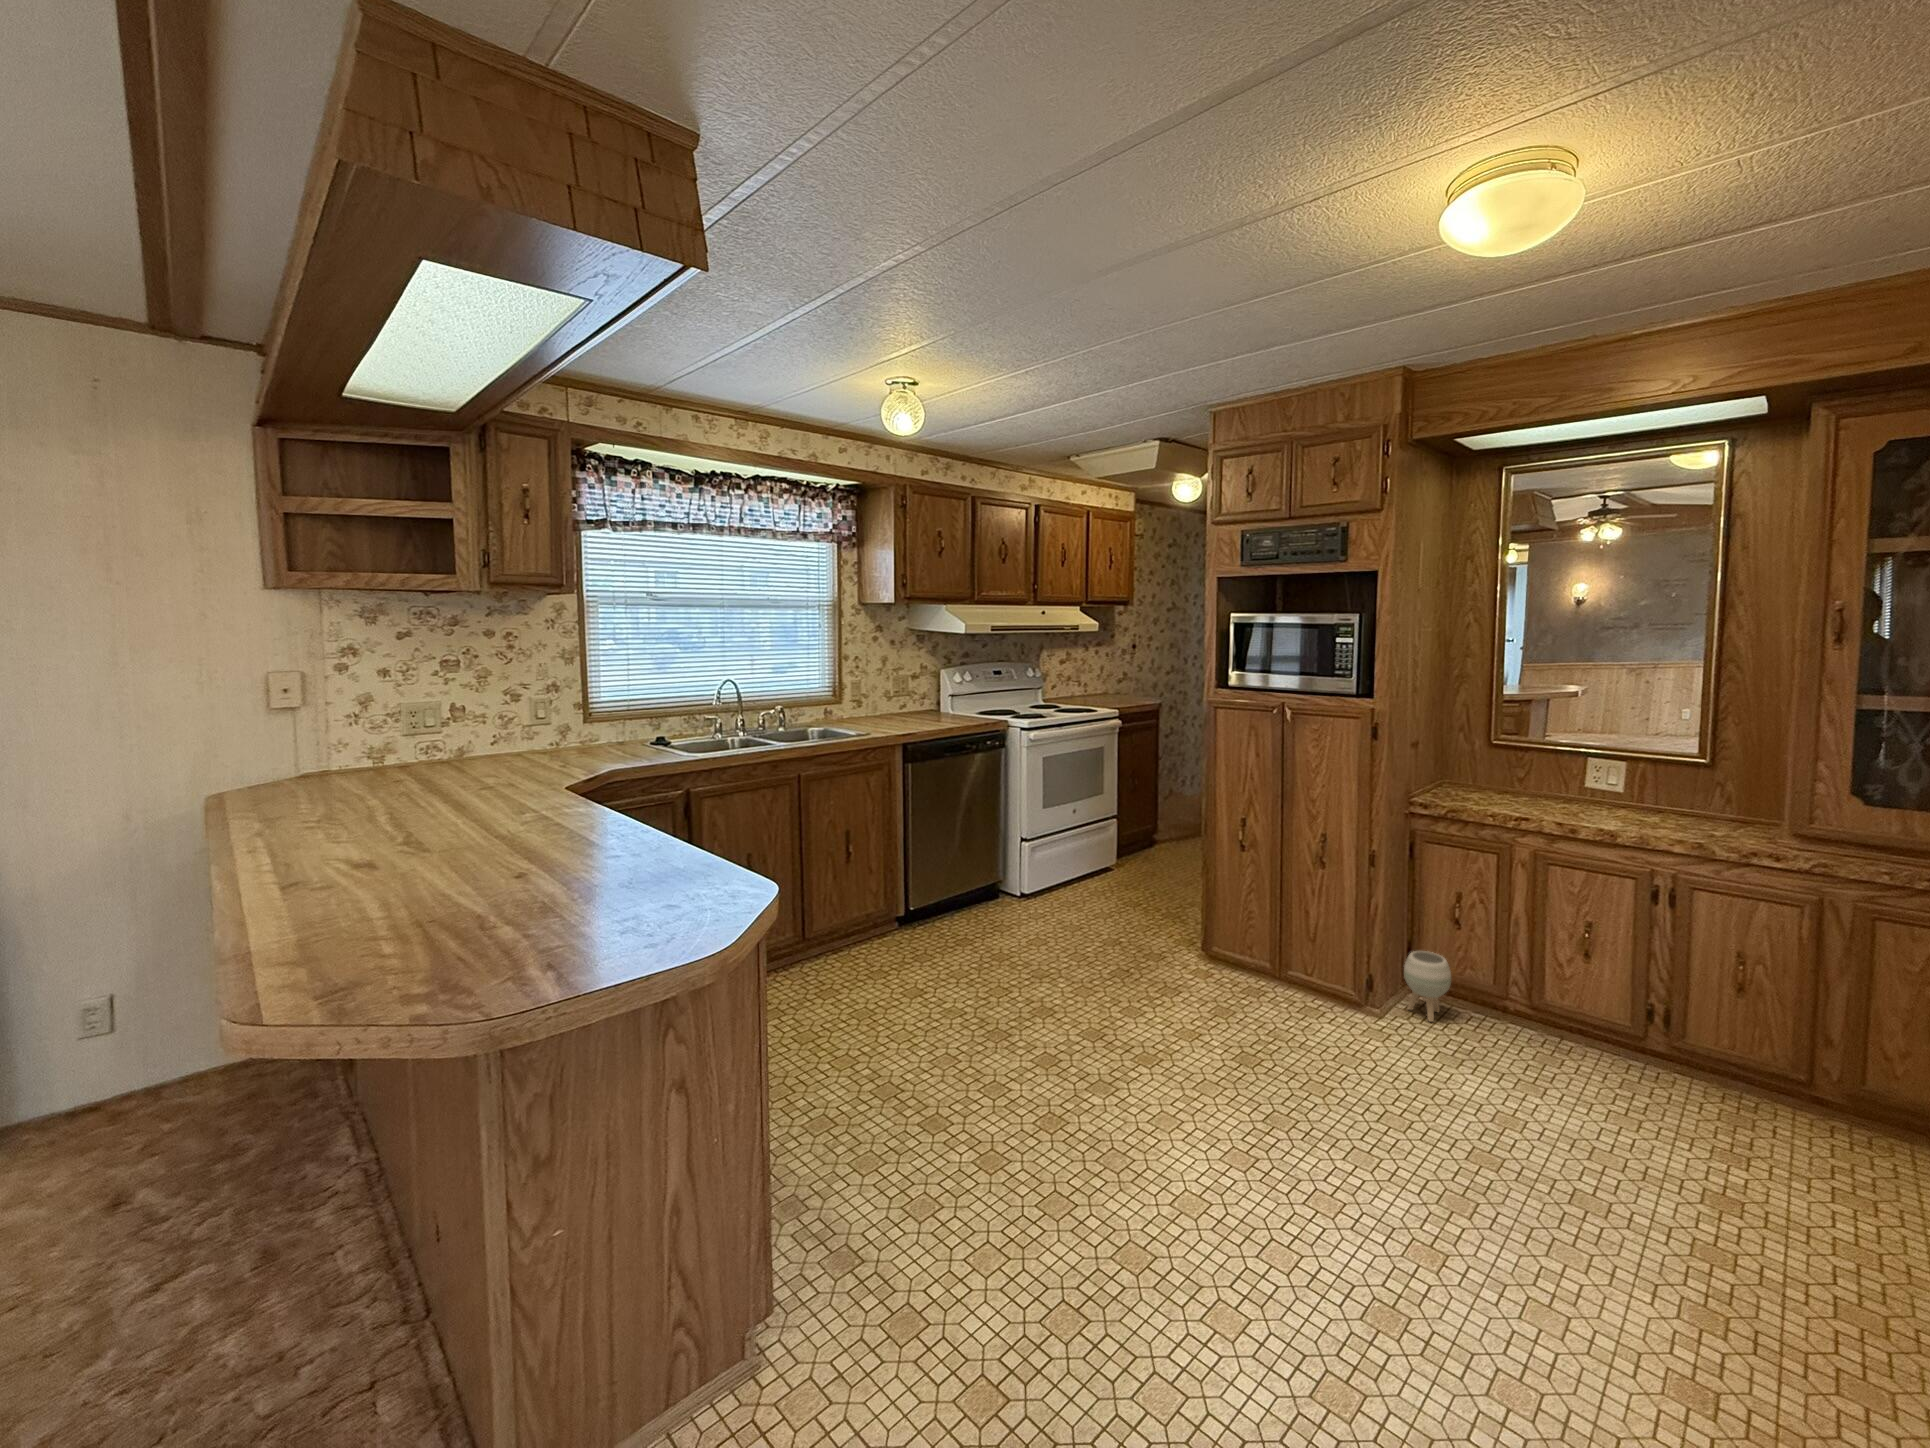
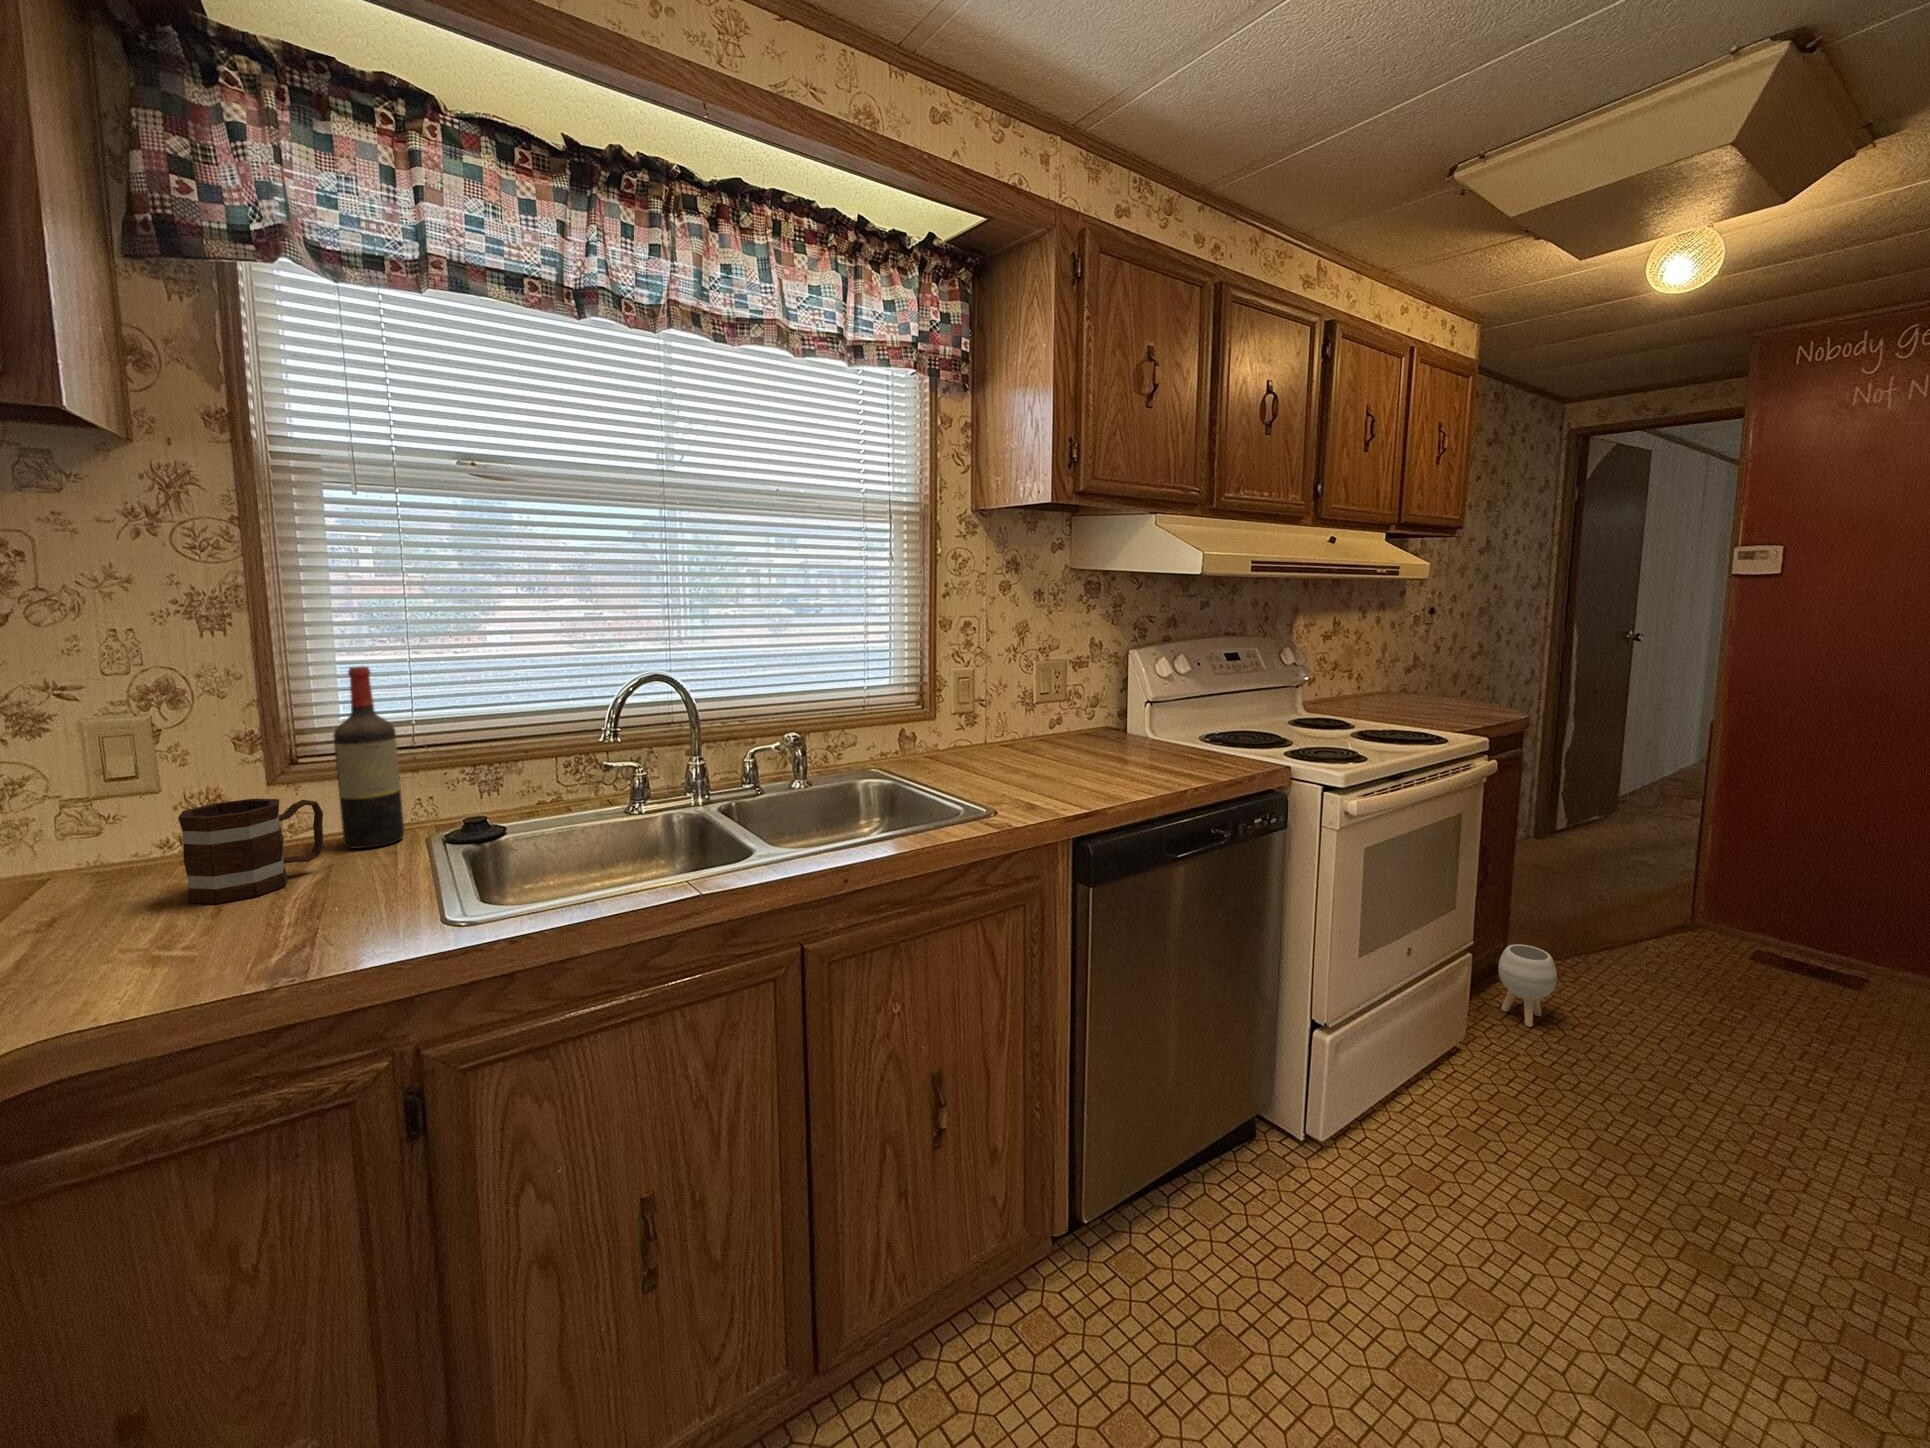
wine bottle: none [413,745,474,920] -> present [333,666,404,849]
mug: none [298,876,420,980] -> present [178,799,323,904]

